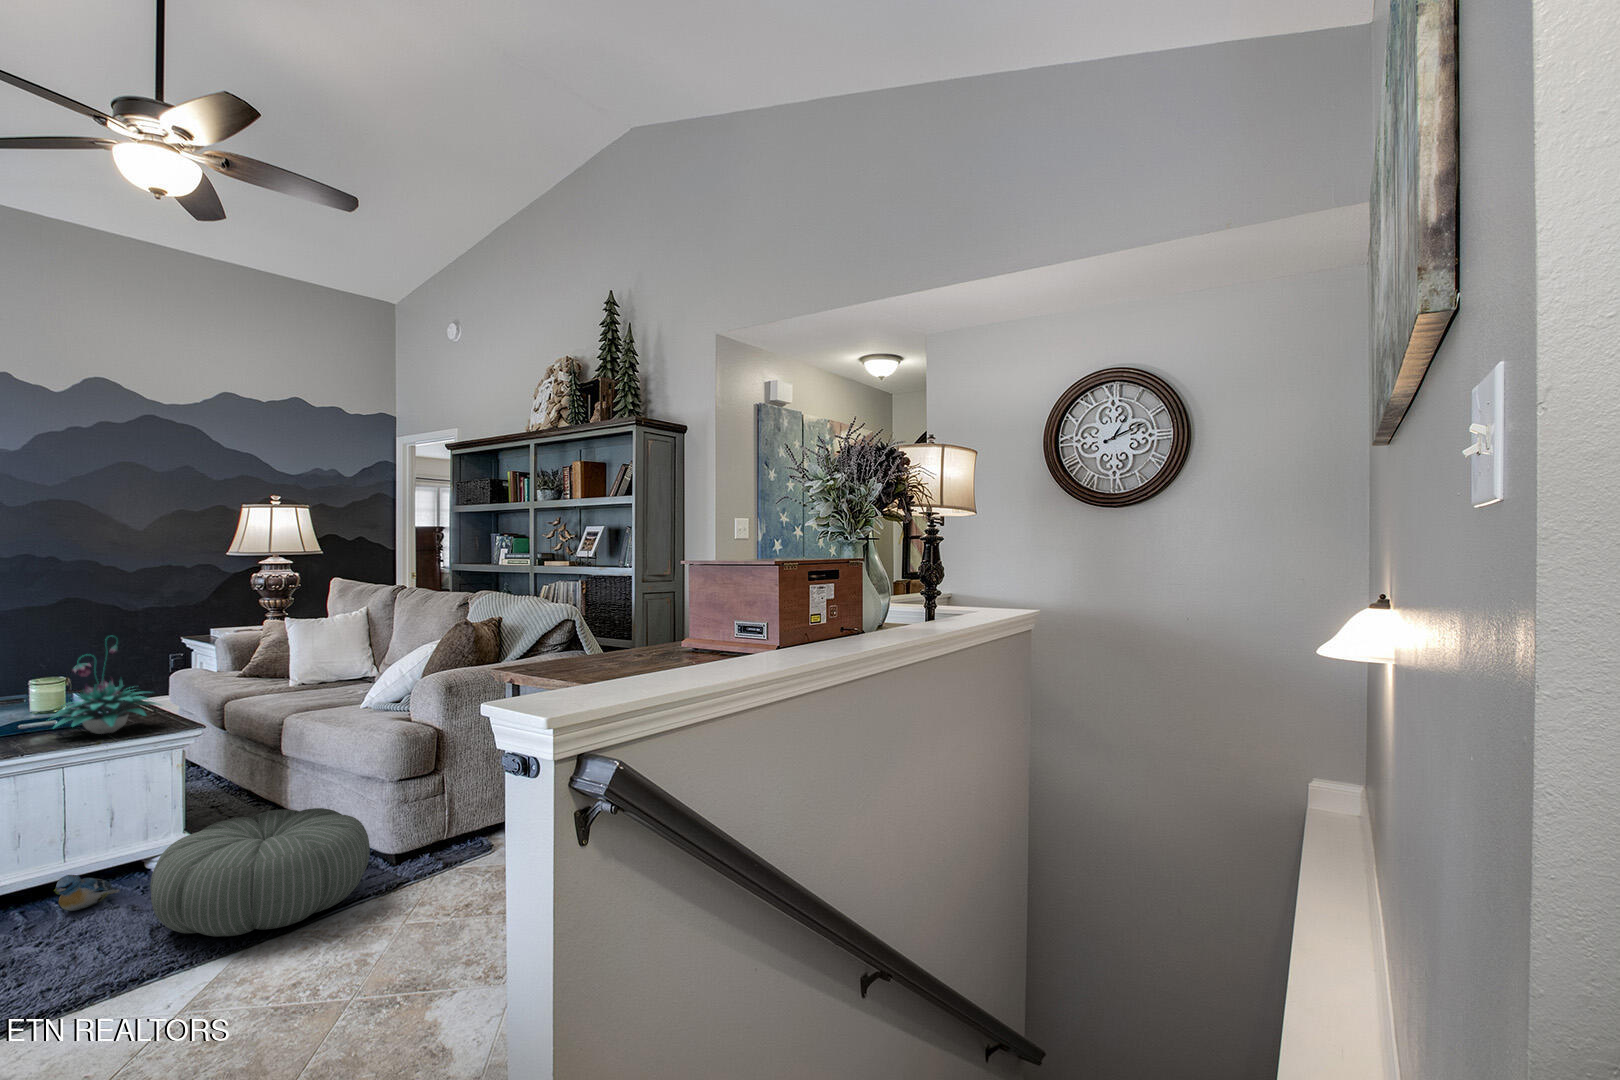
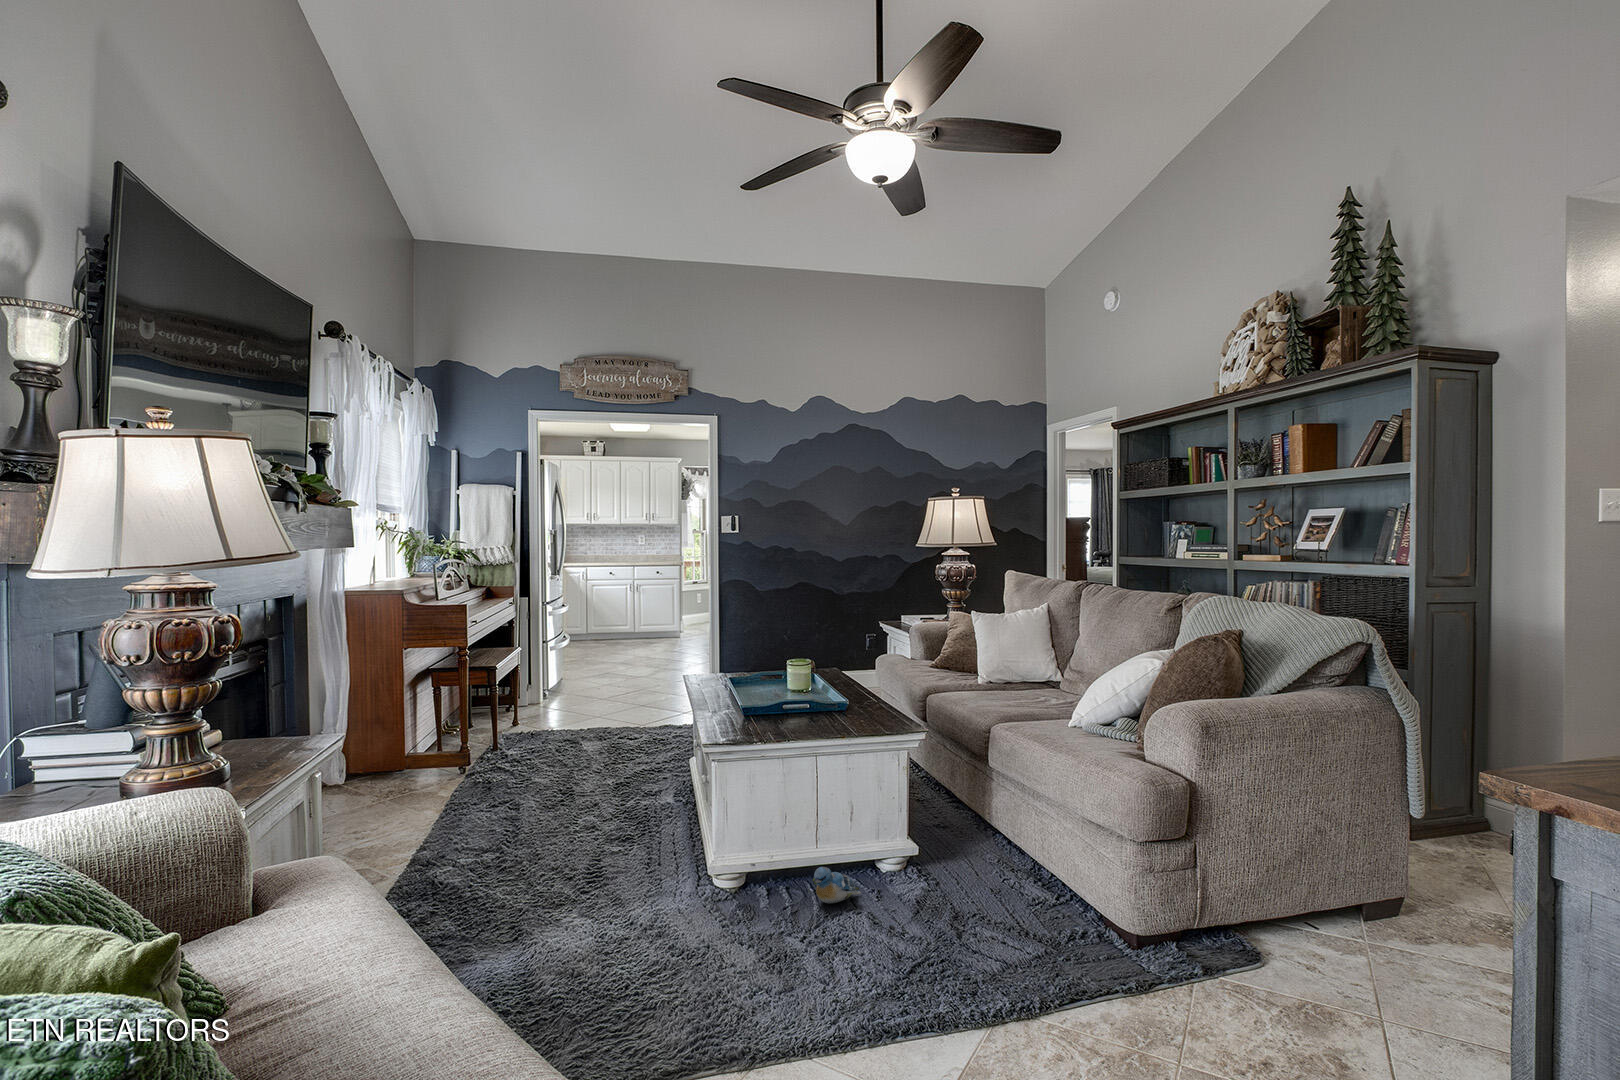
plant: present [54,639,160,734] -> none [802,629,888,723]
pouf: present [150,808,370,936] -> none [889,843,1109,1017]

